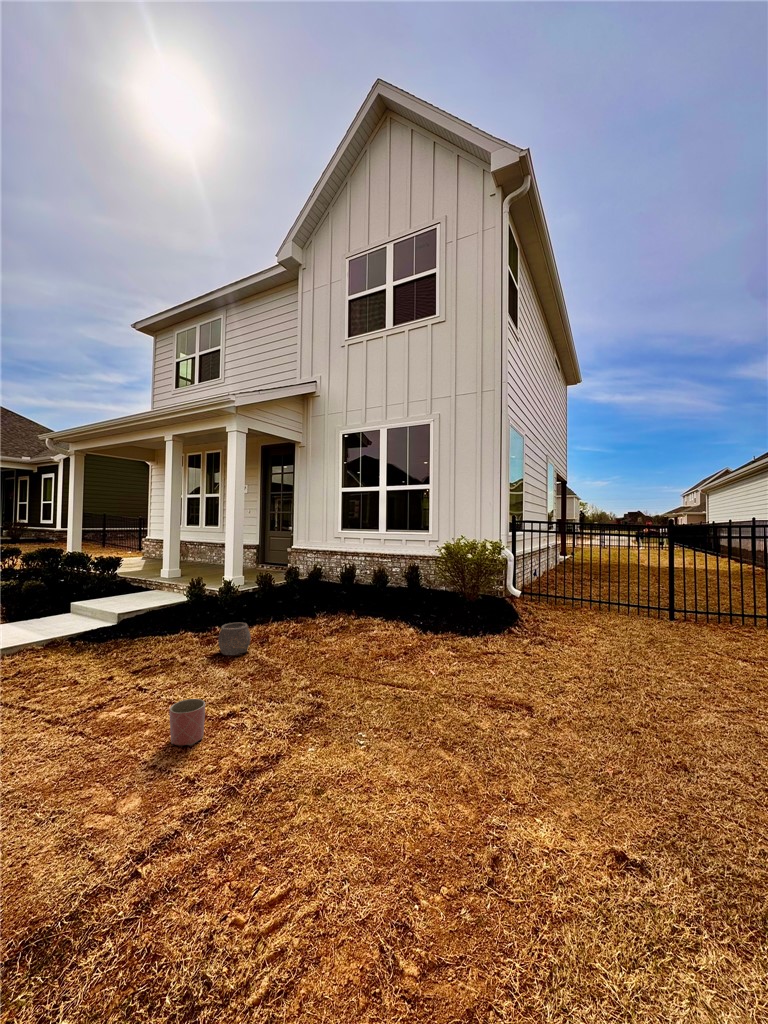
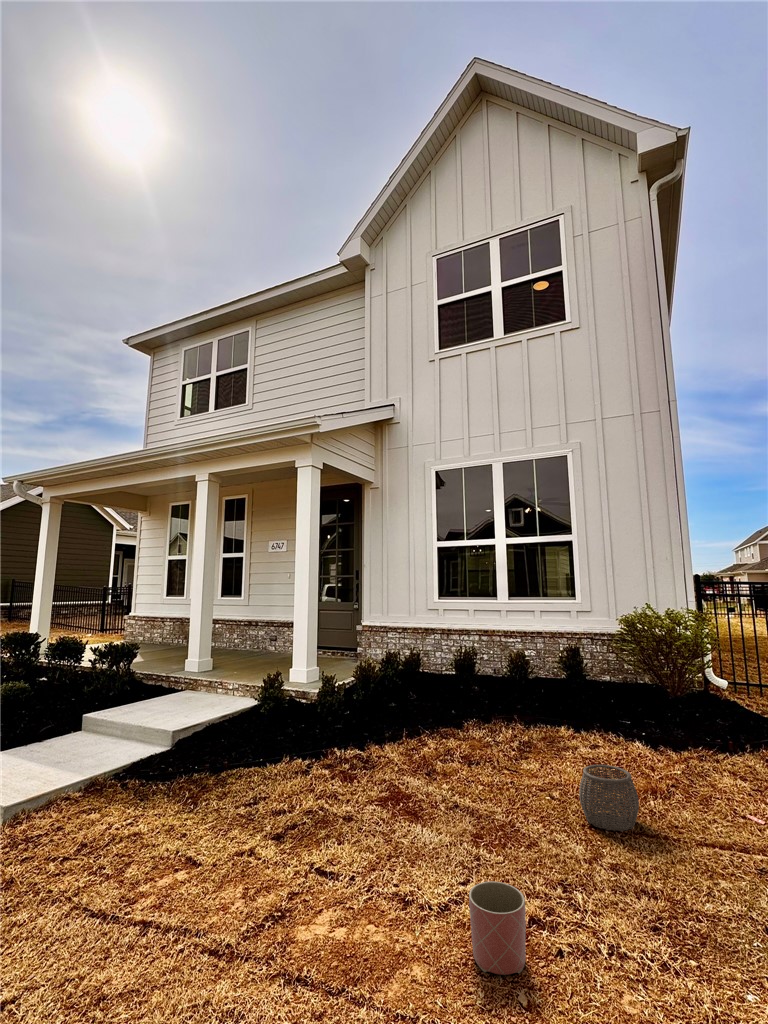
woven basket: present [218,623,250,655] -> present [579,765,639,831]

